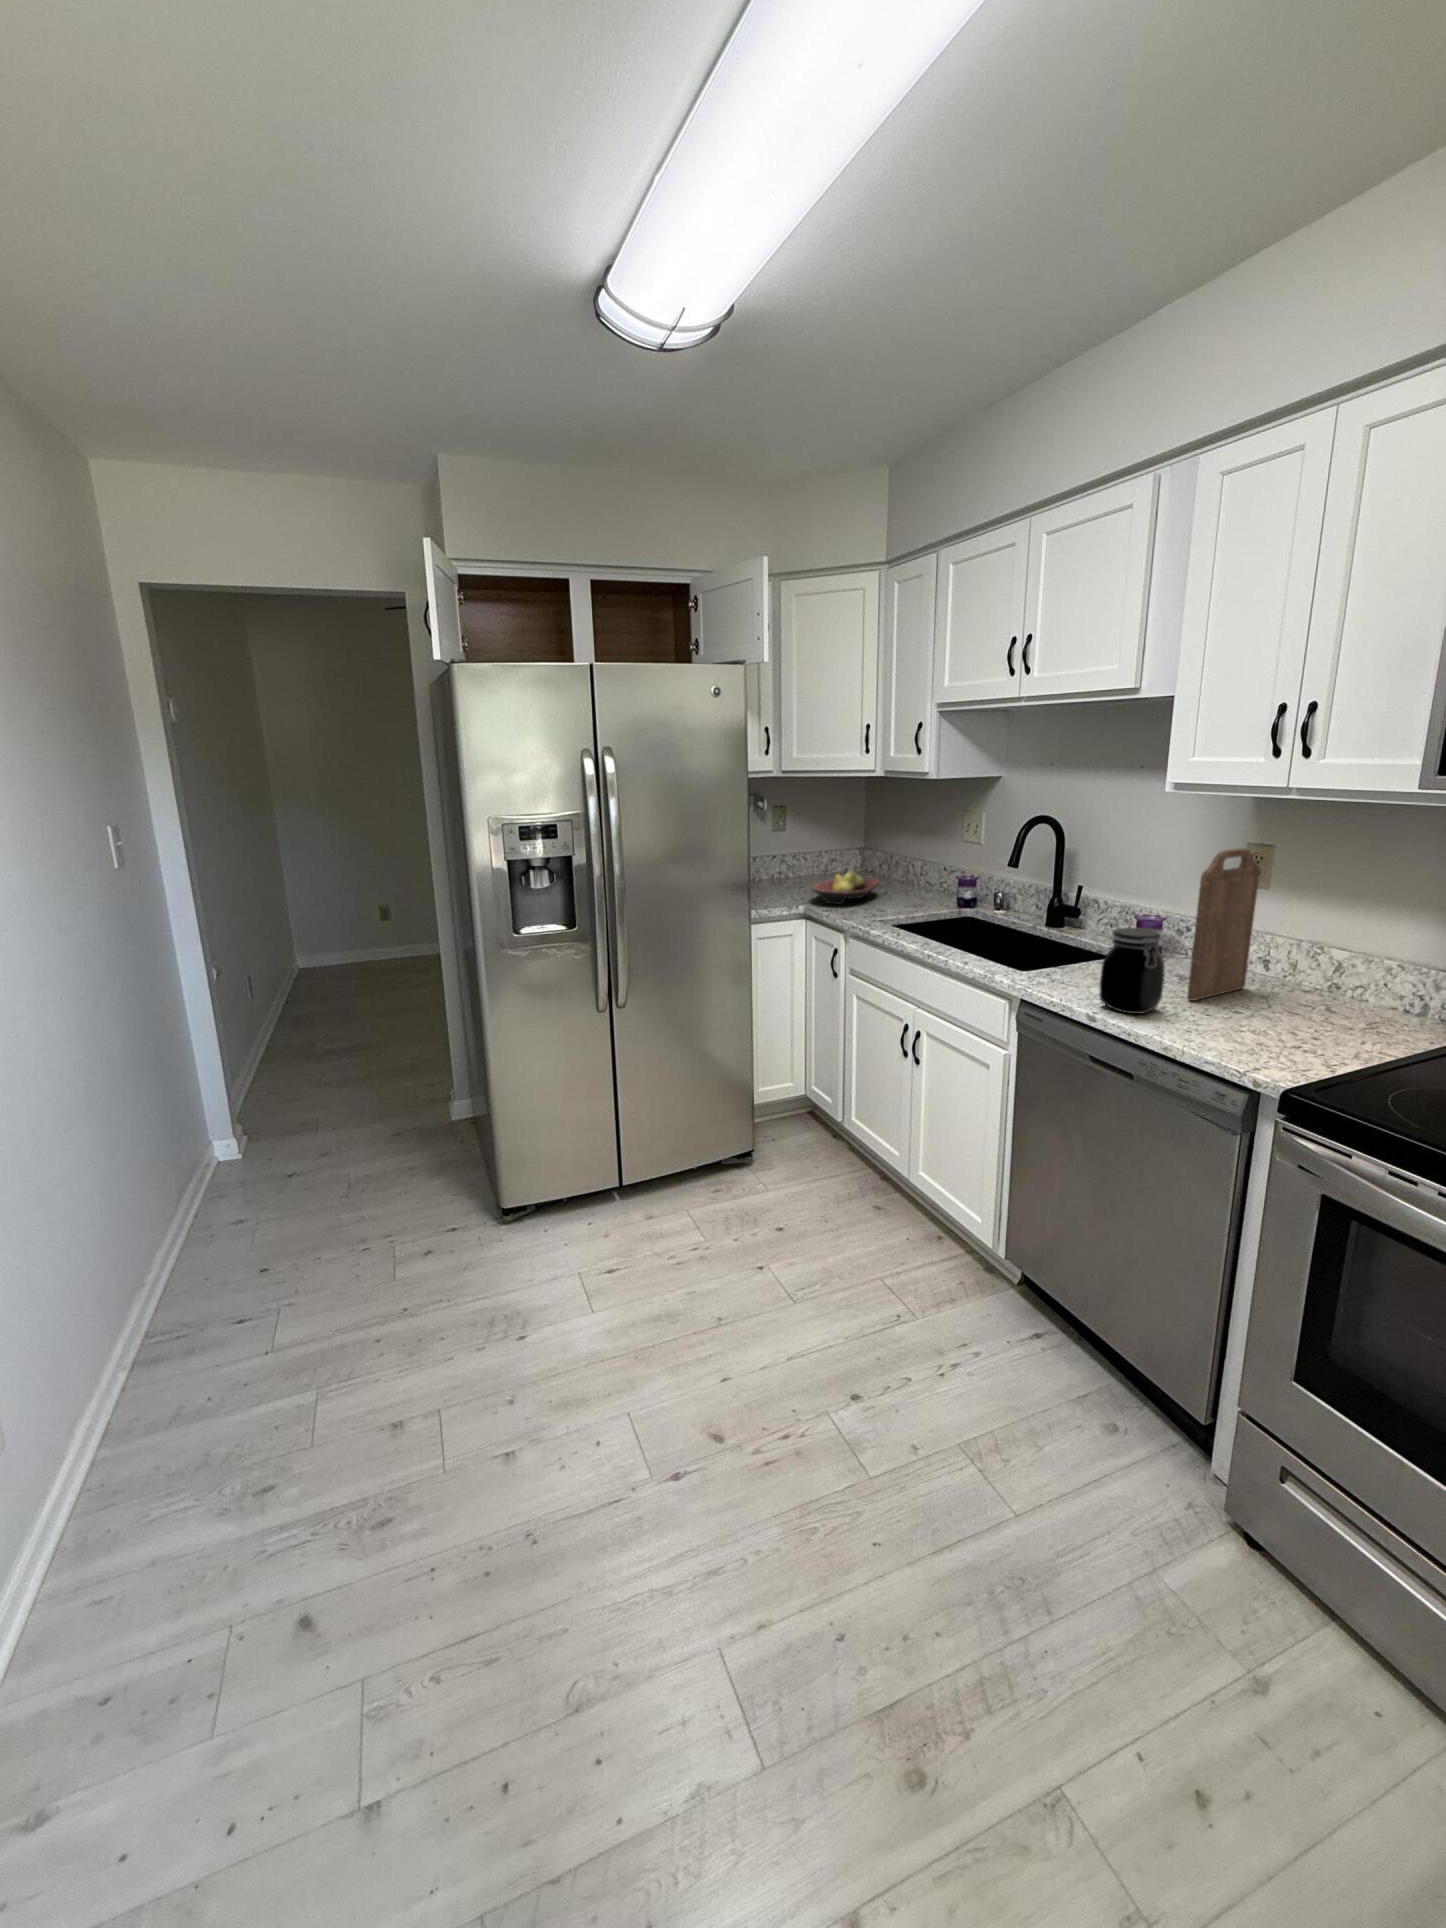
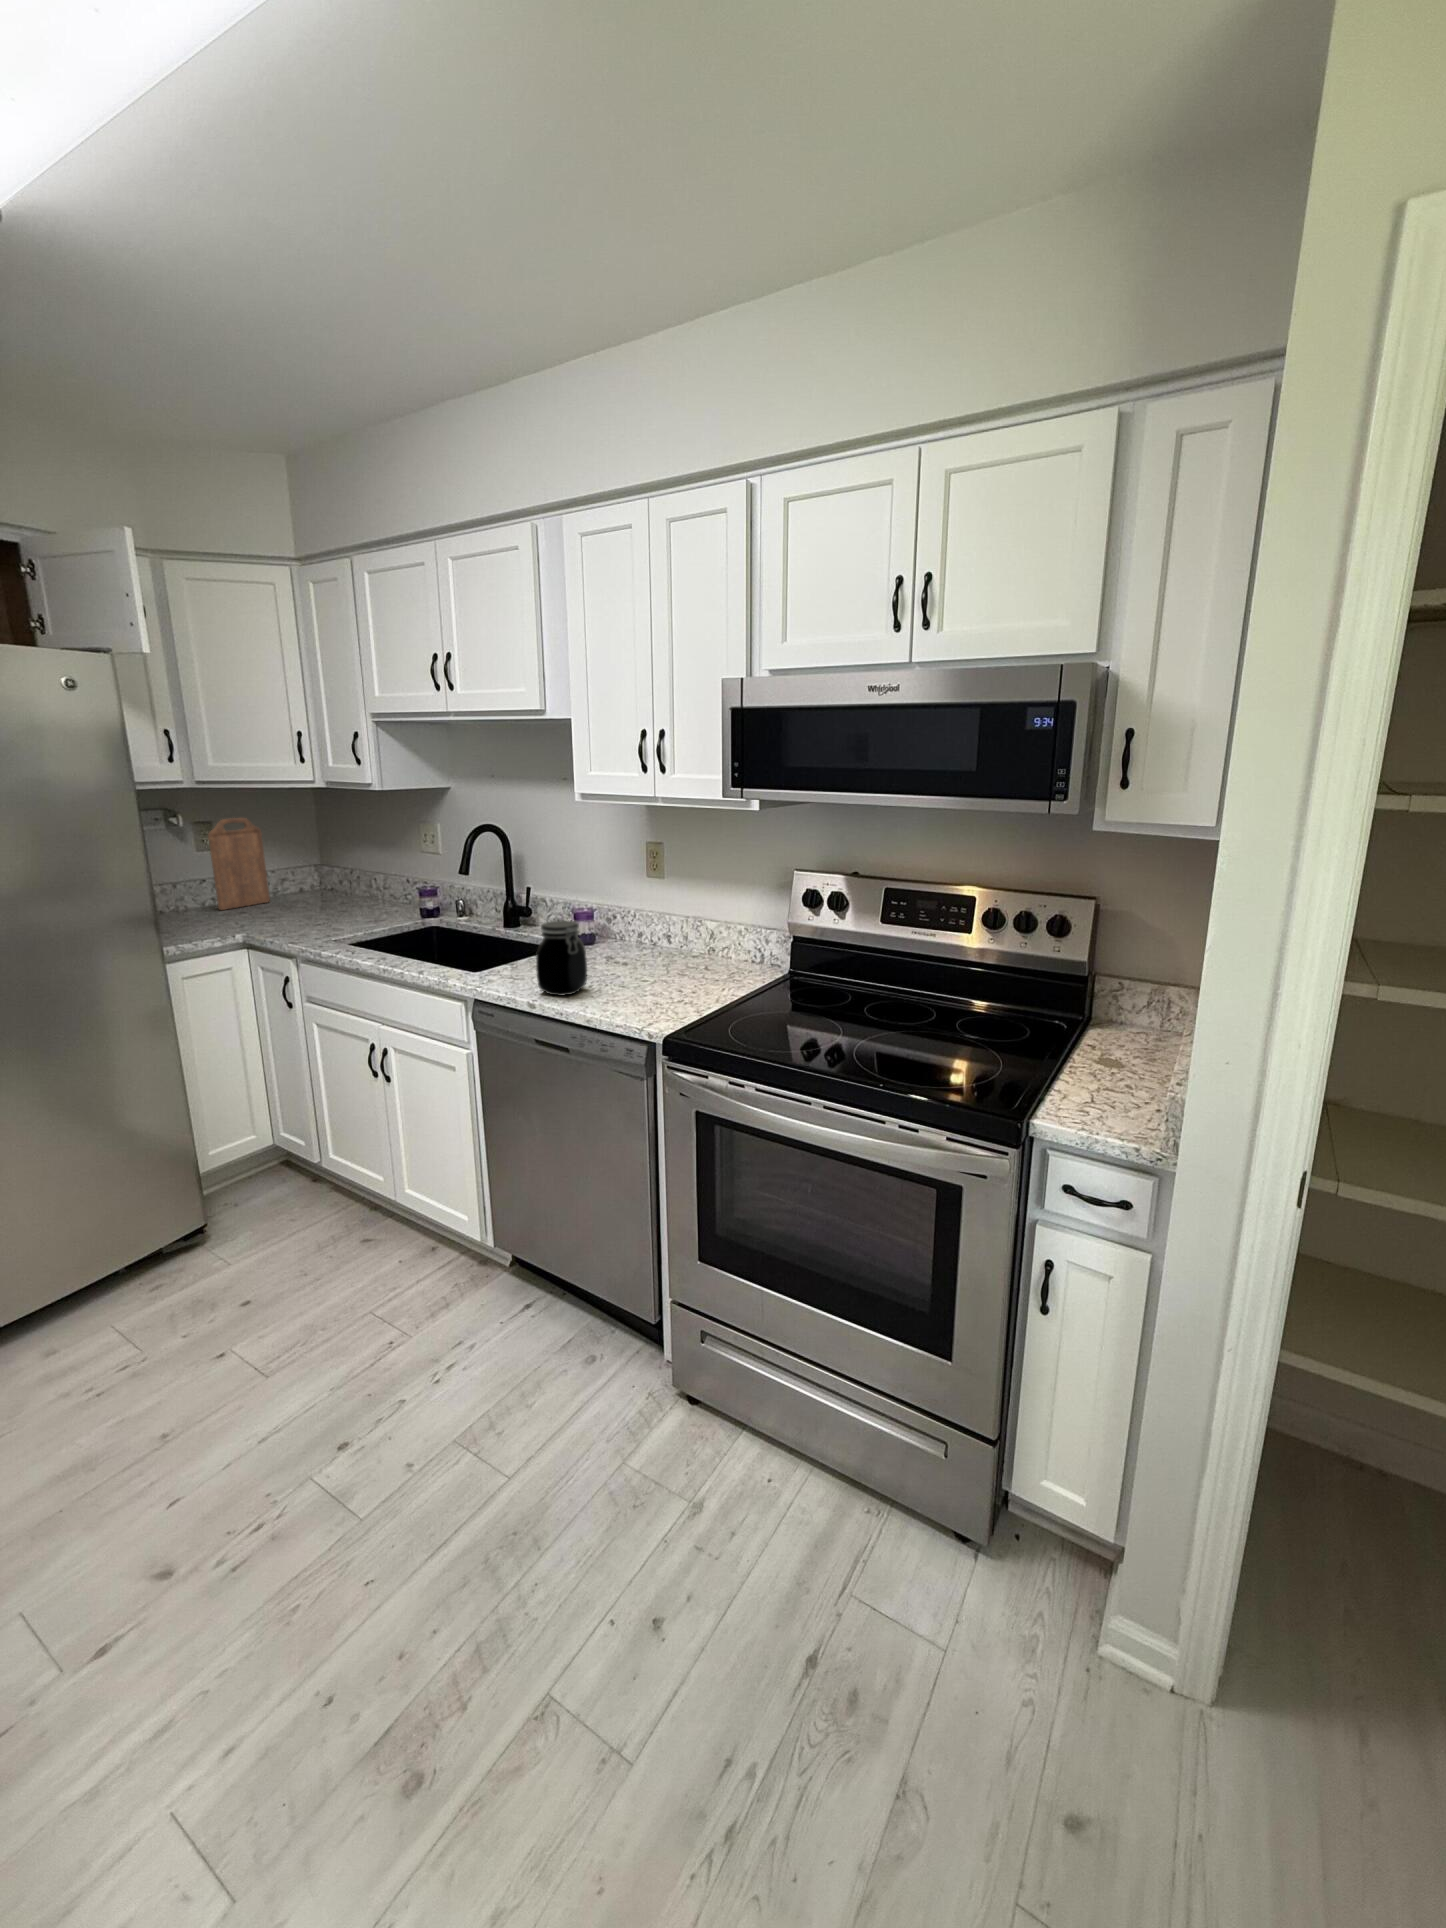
cutting board: present [1187,848,1260,1001] -> present [208,818,270,910]
fruit bowl: present [811,870,879,904] -> none [249,889,335,928]

